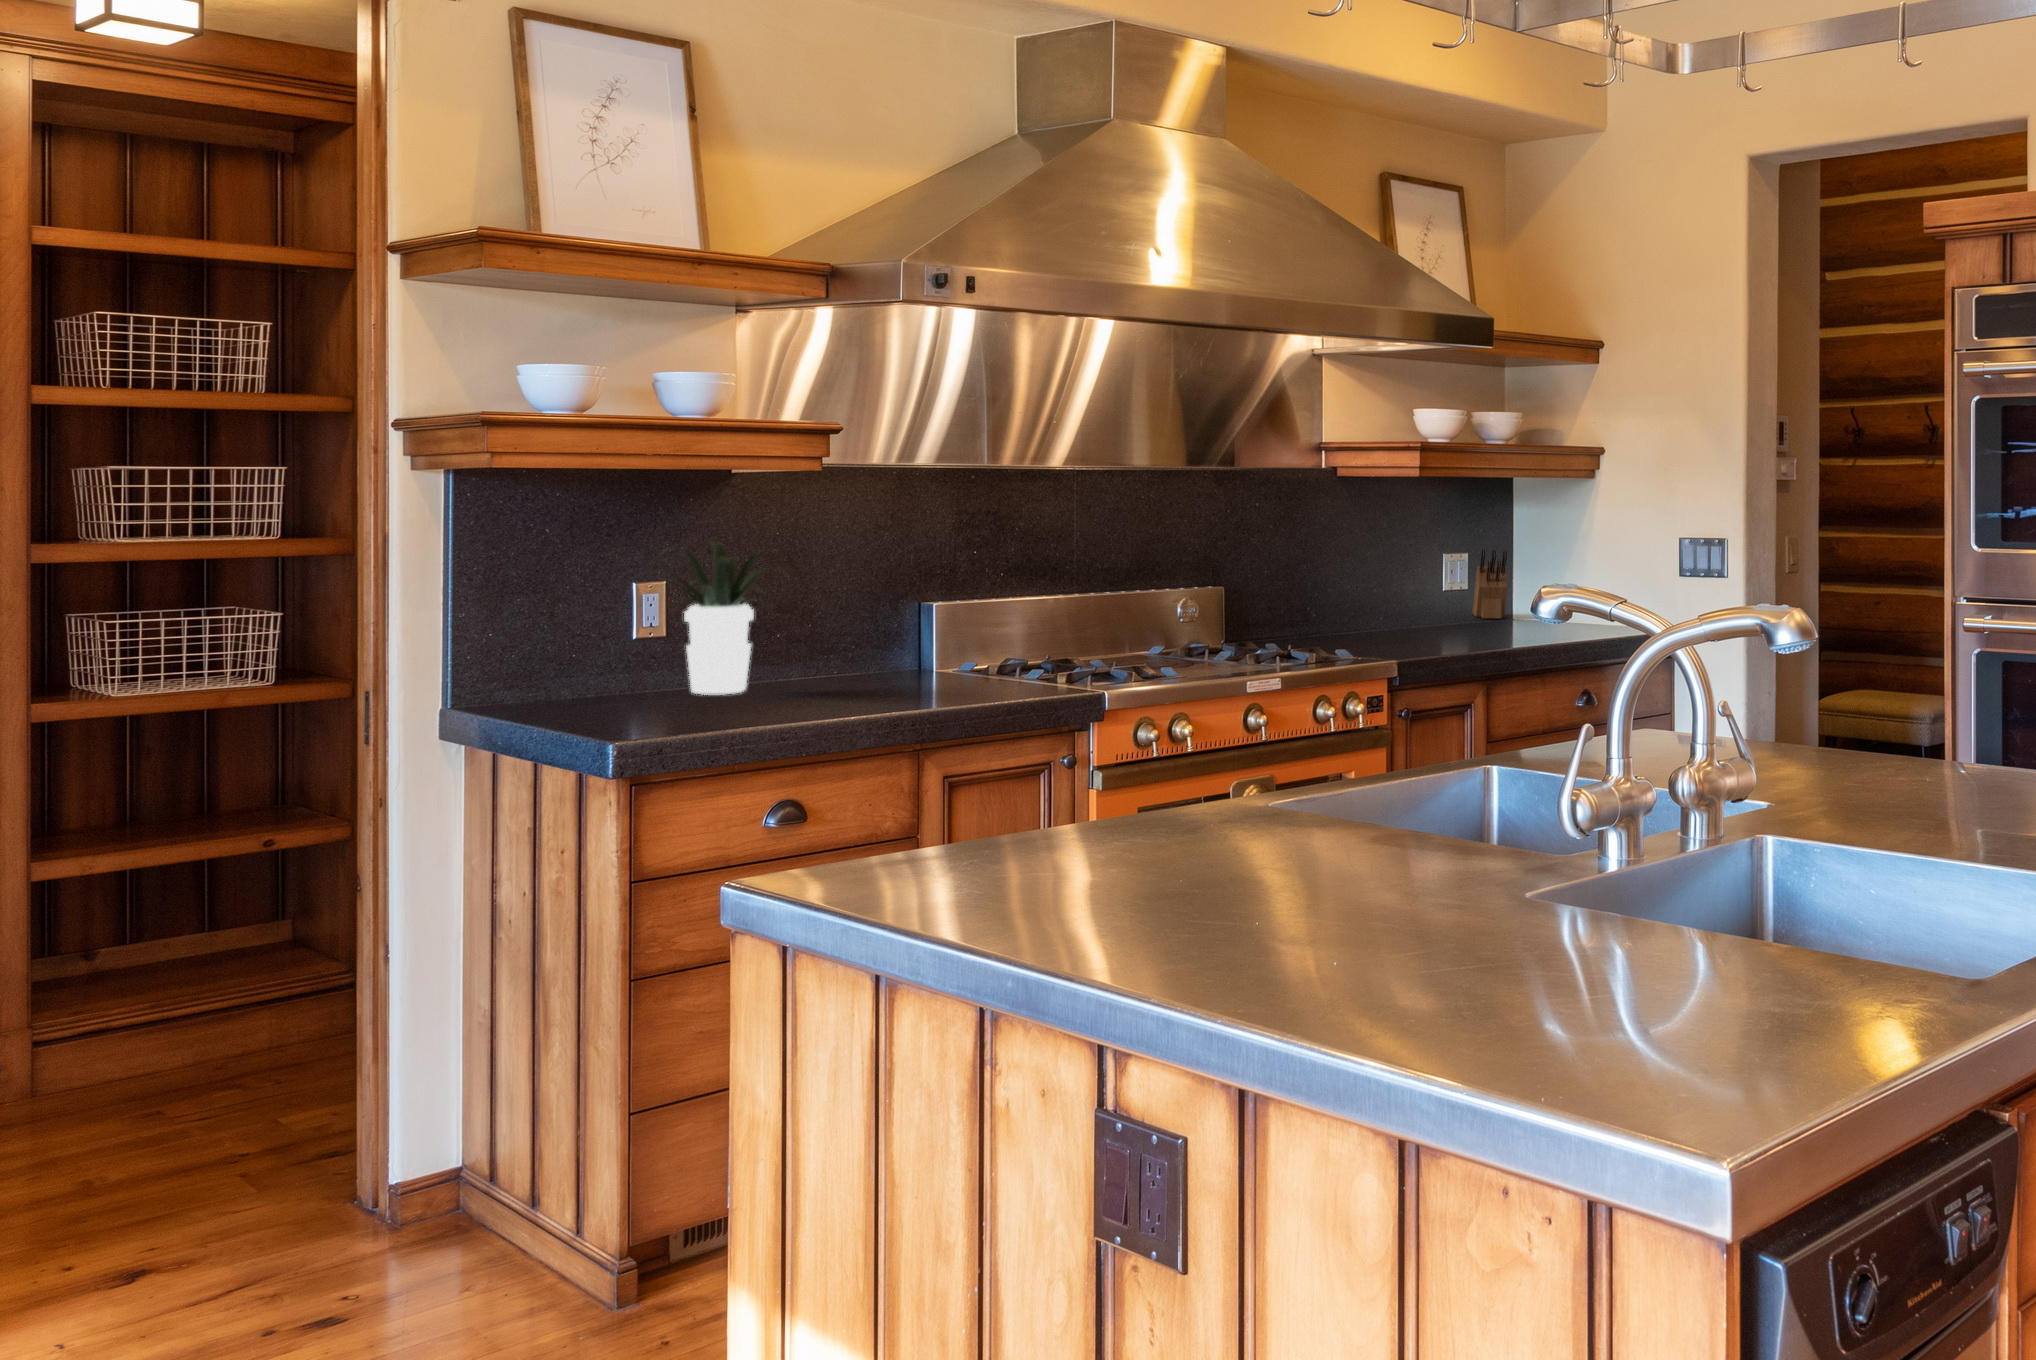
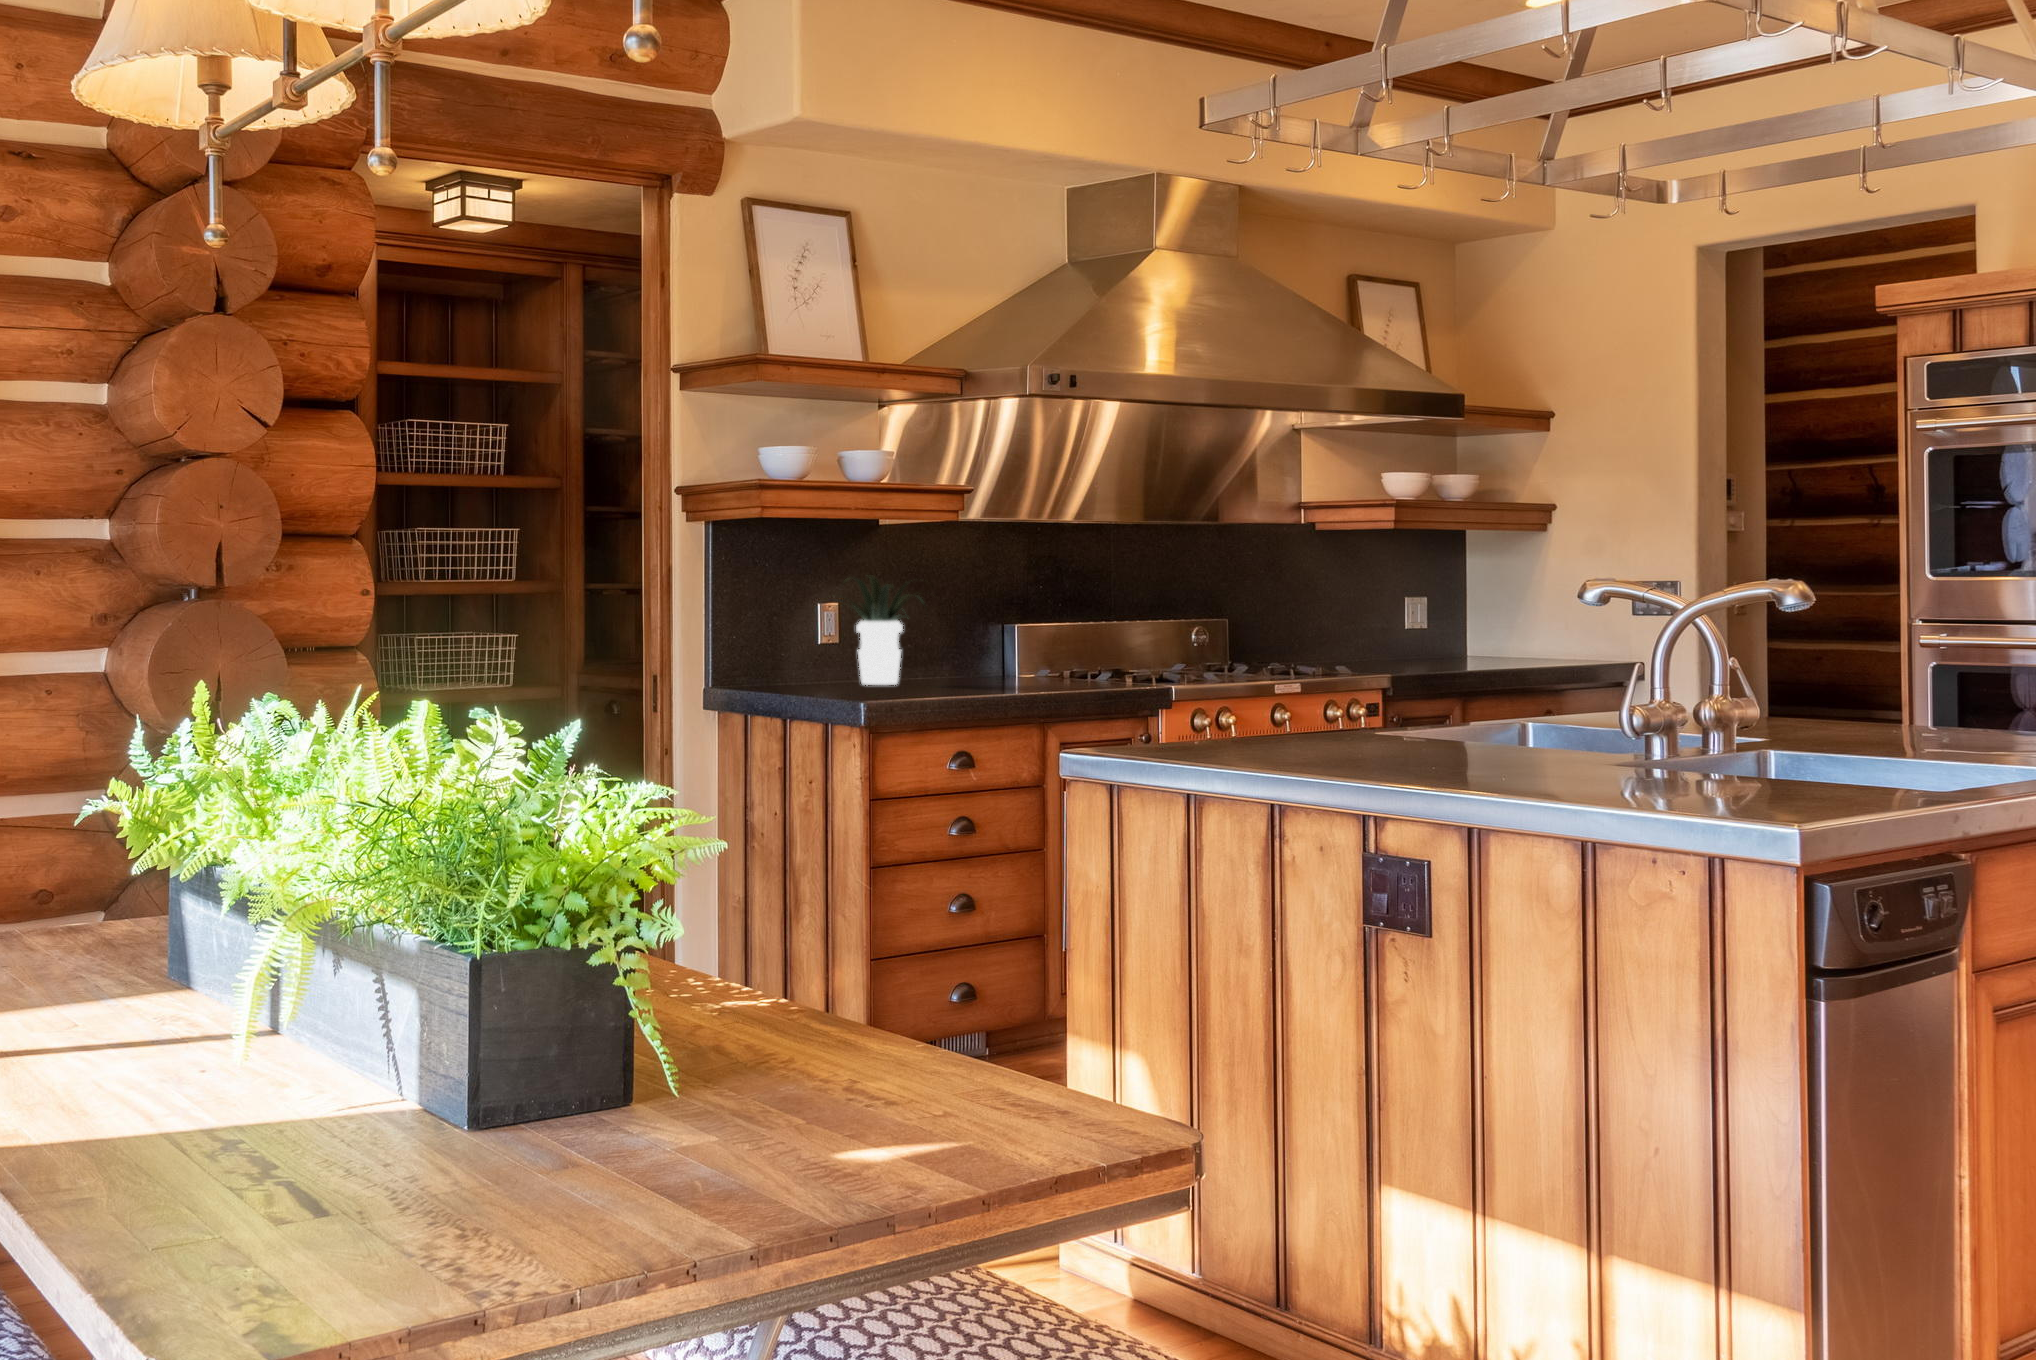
knife block: present [1473,550,1508,619] -> none [1432,595,1467,655]

